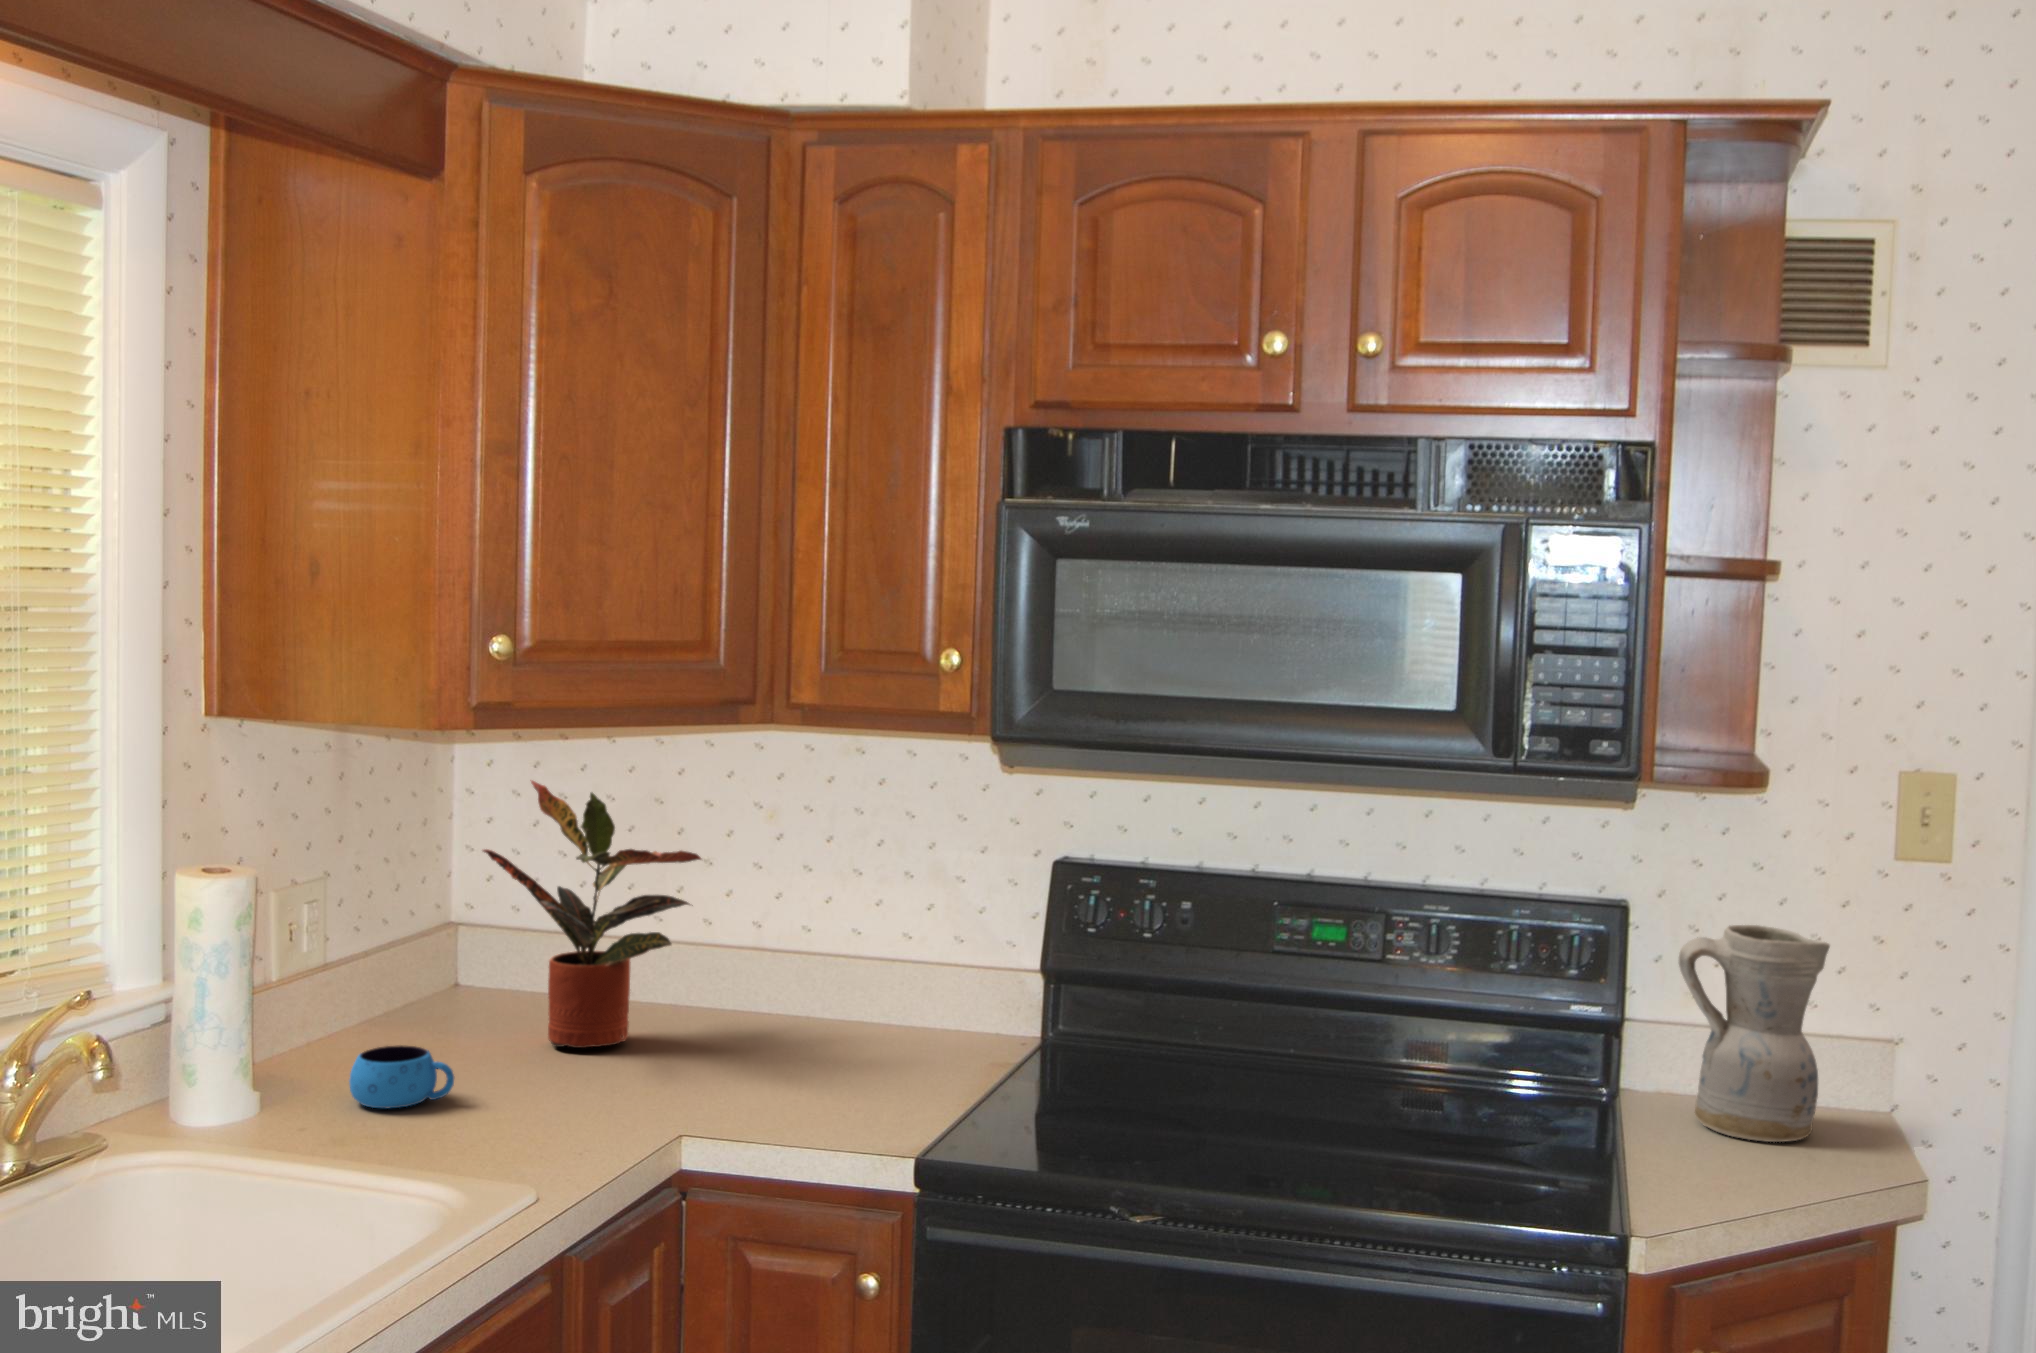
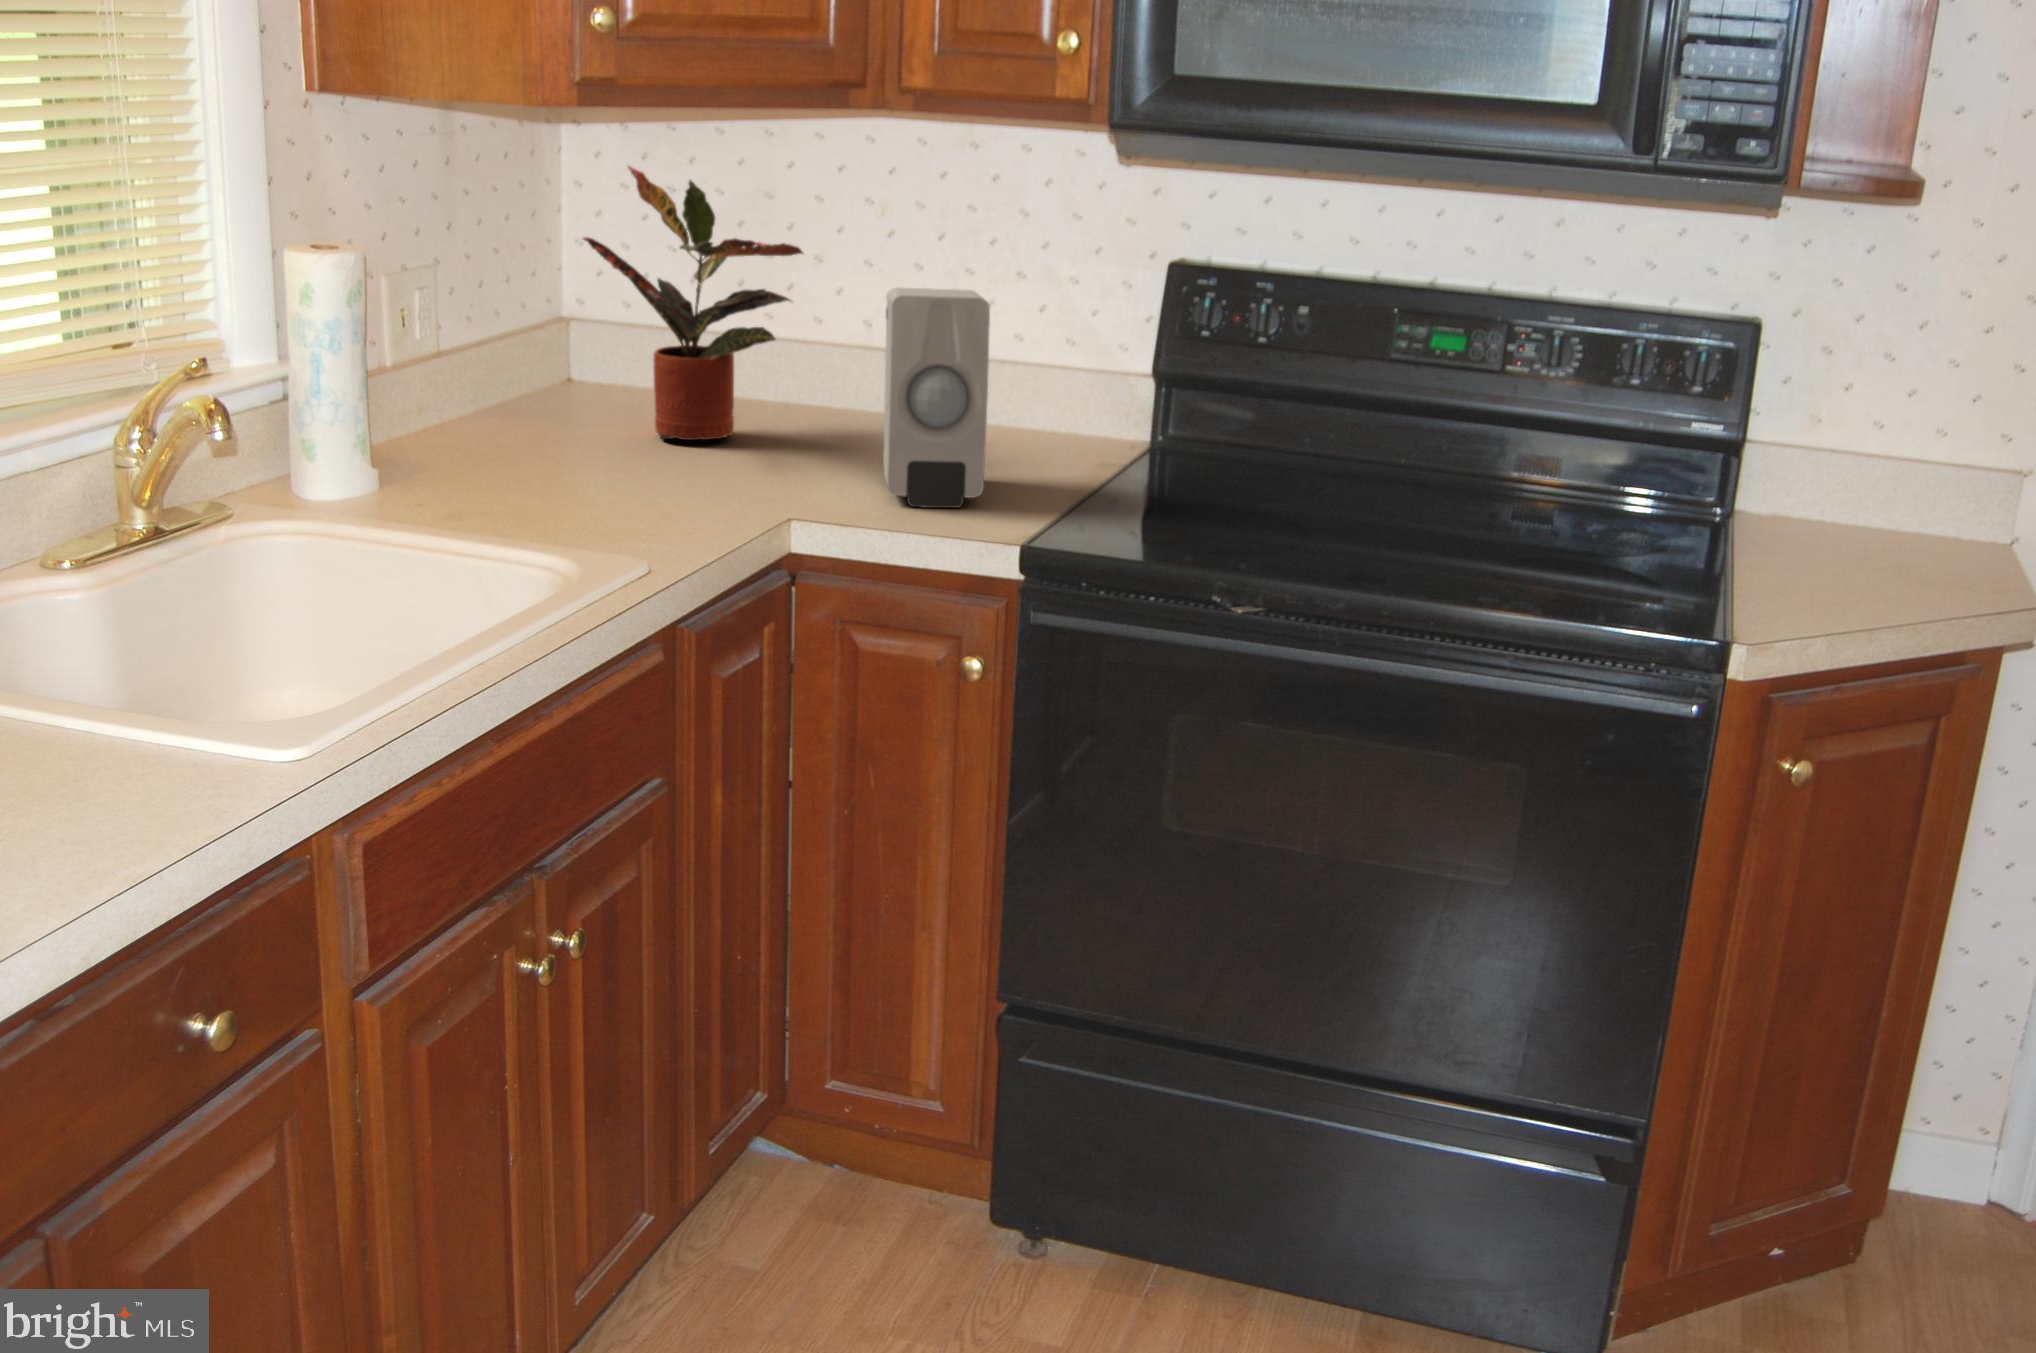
soap dispenser: none [777,893,880,1118] -> present [883,287,990,508]
ceramic pitcher: present [1679,925,1830,1142] -> none [1803,343,1965,560]
mug: present [349,1046,454,1108] -> none [476,428,576,486]

